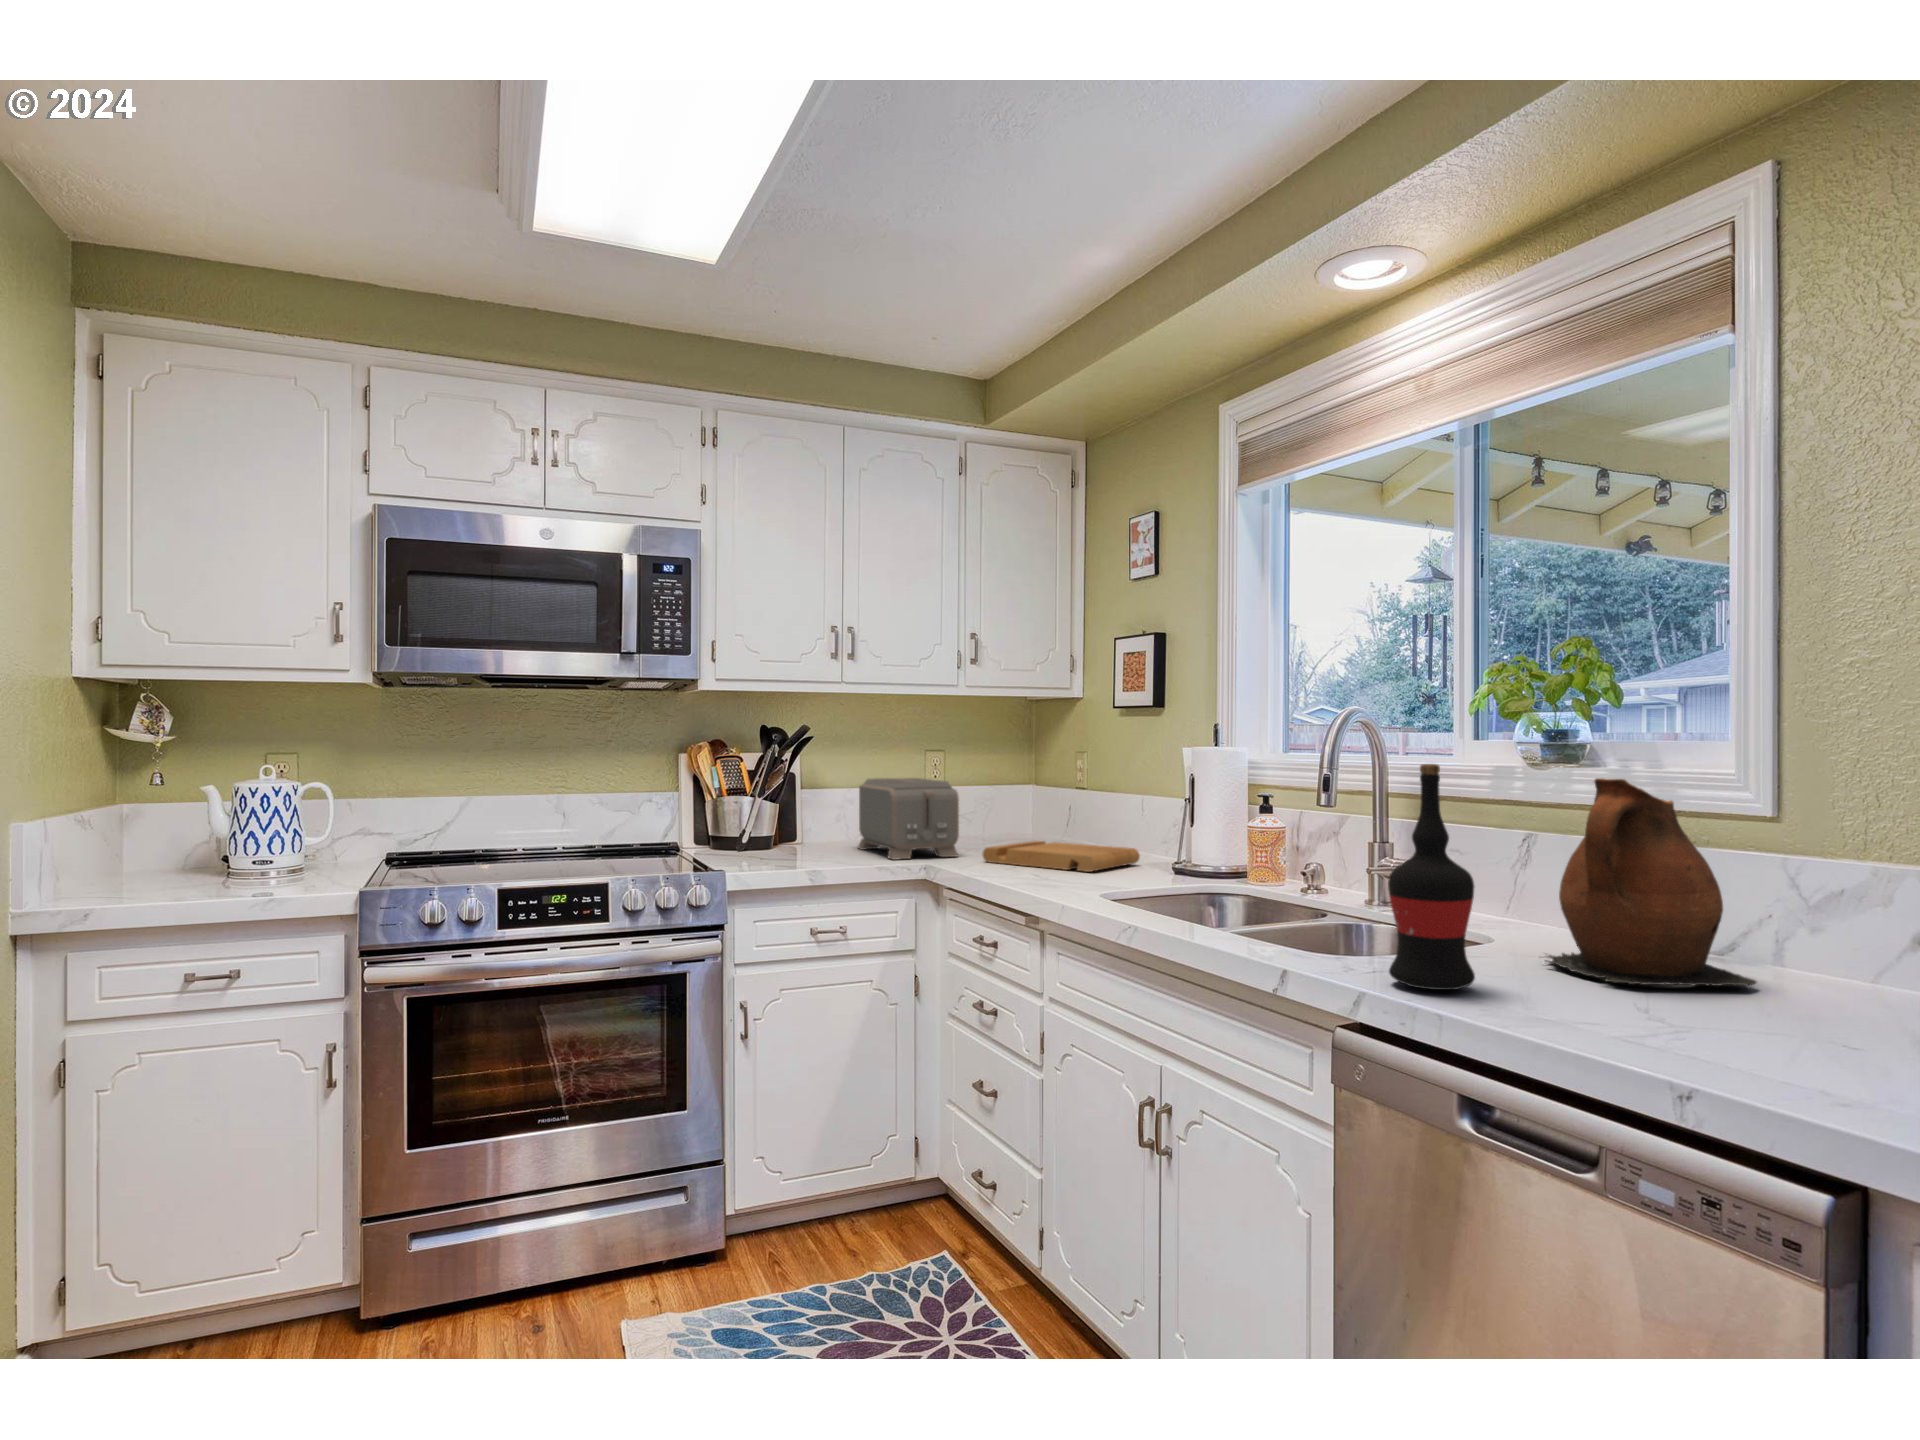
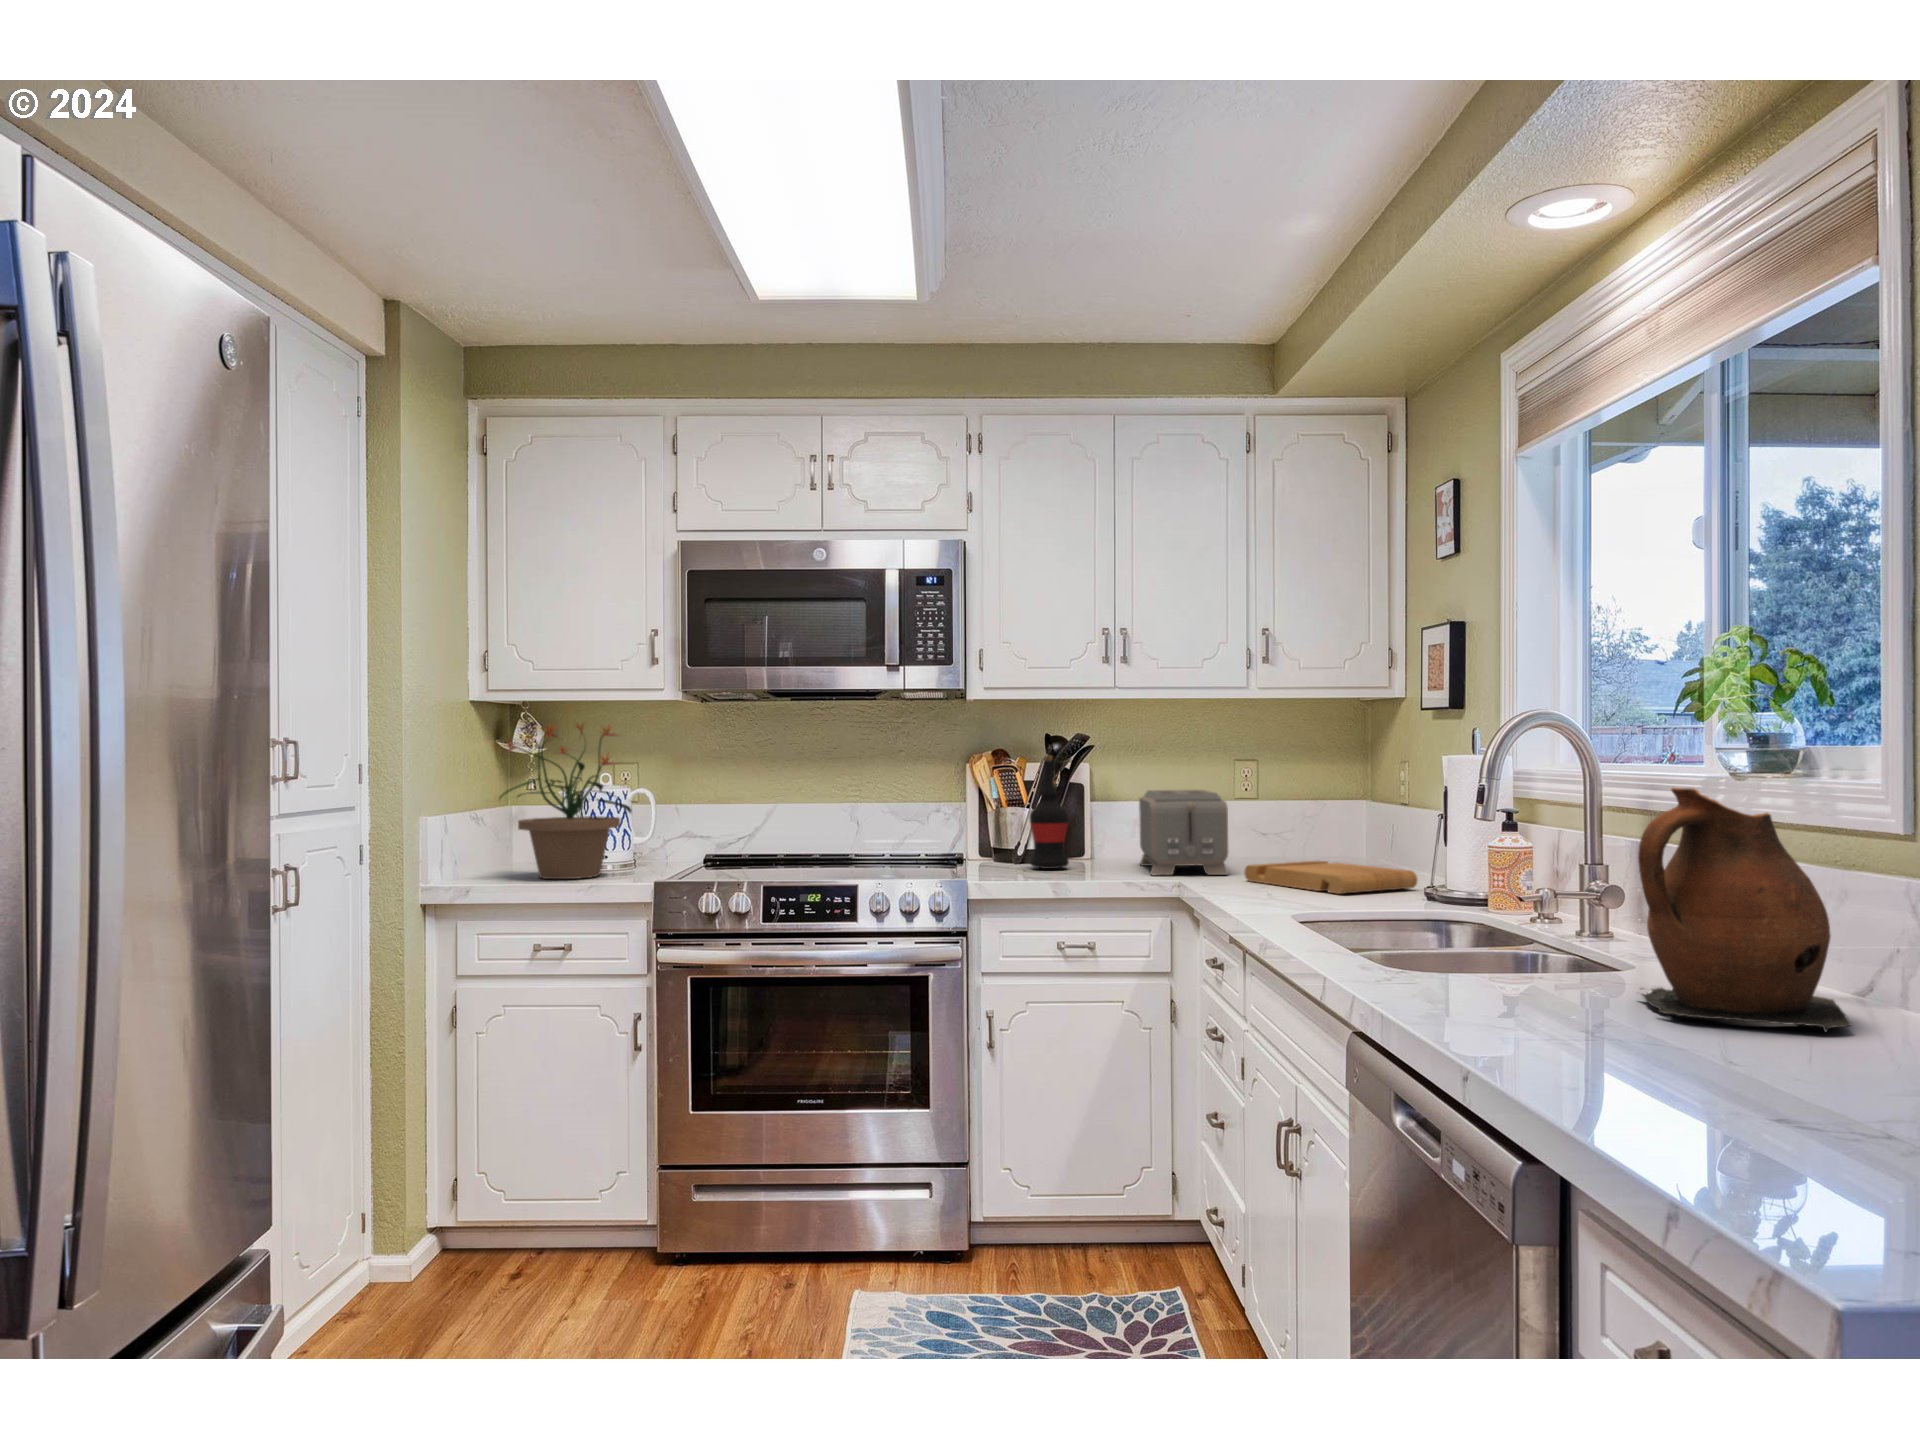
potted plant: none [133,701,317,893] -> present [499,724,632,879]
wine bottle: present [1388,764,1475,990] -> present [1030,756,1069,869]

